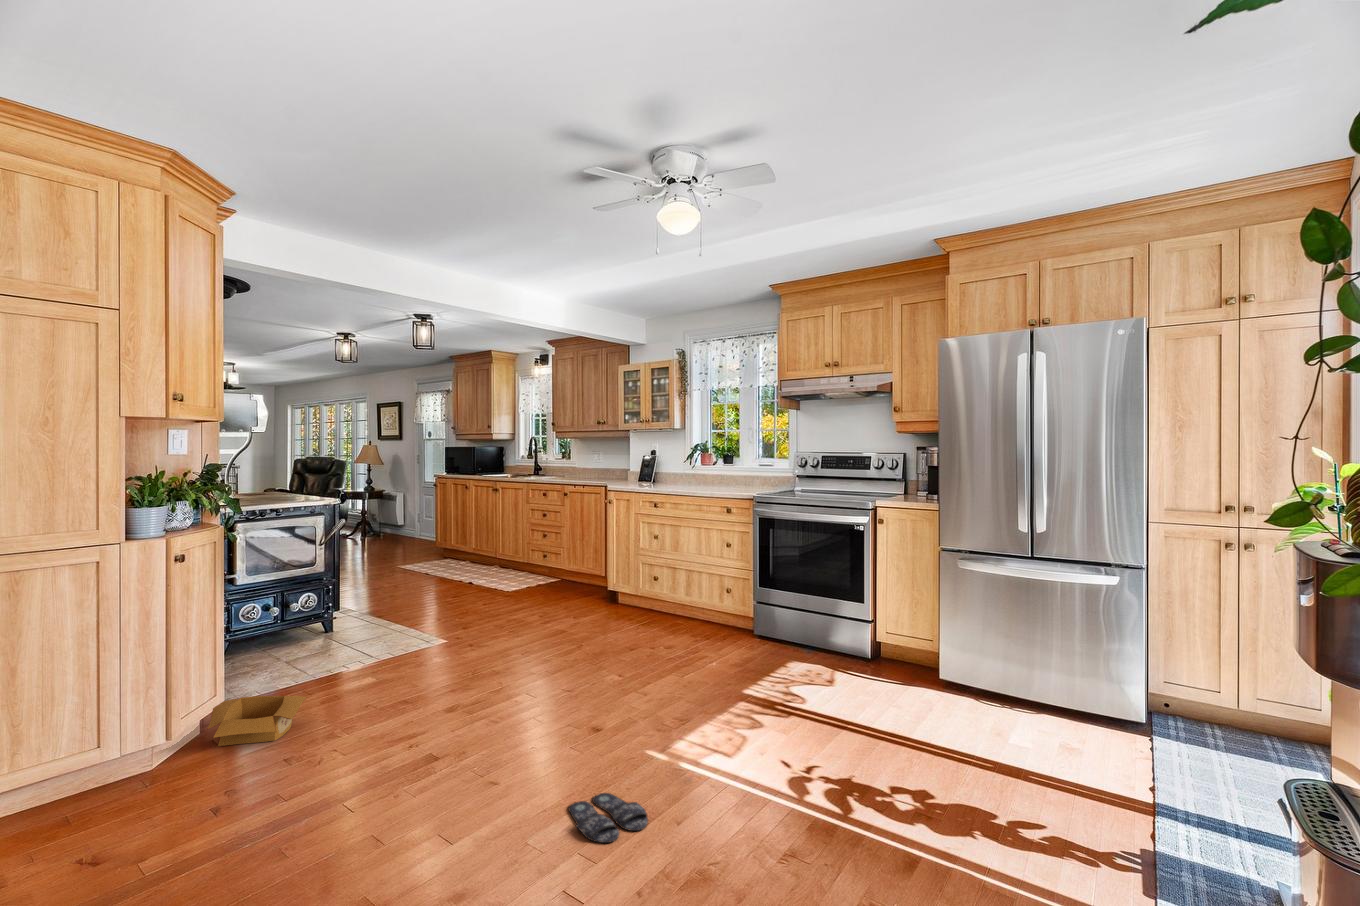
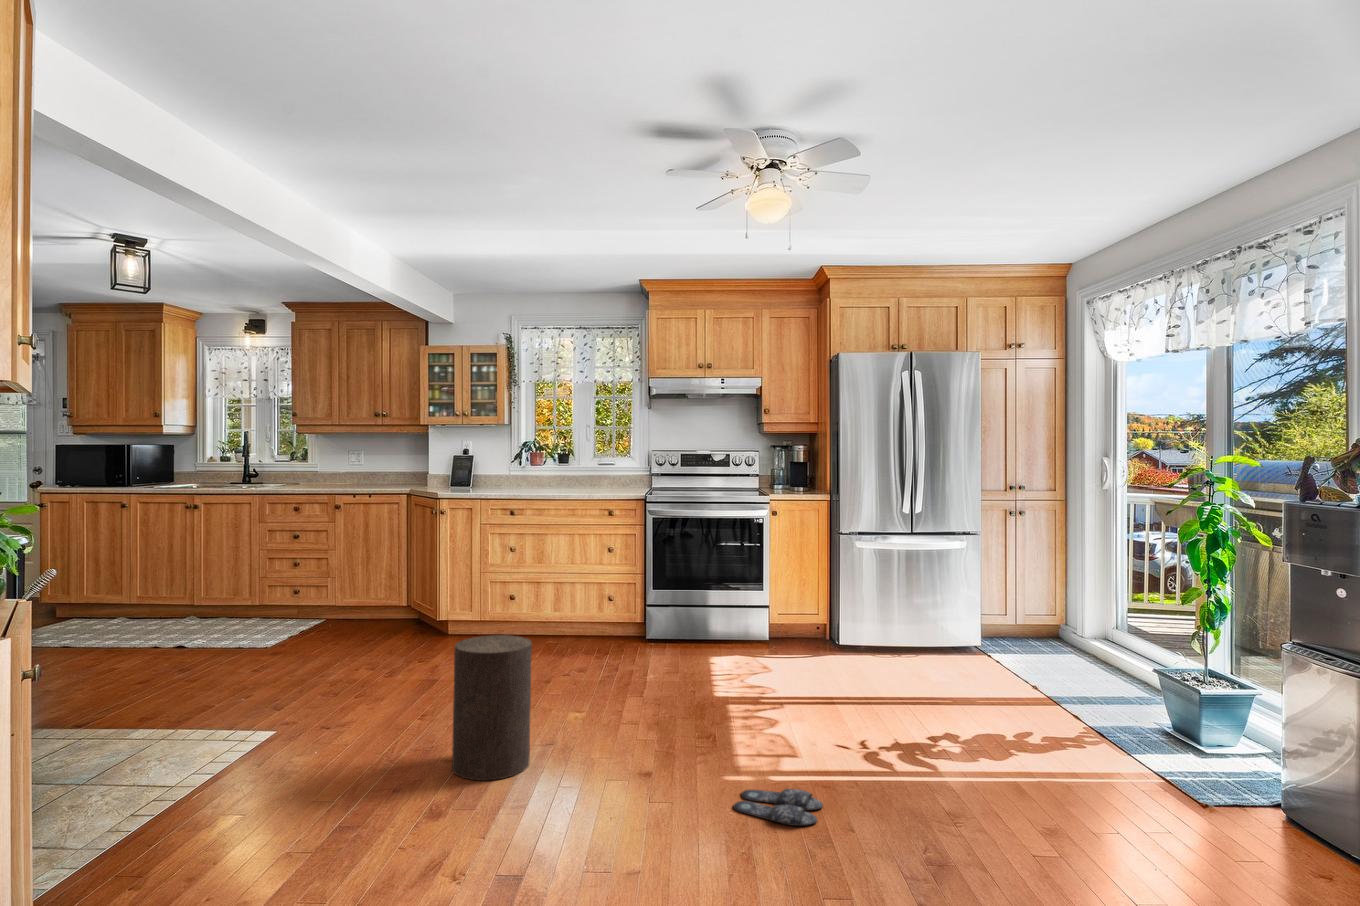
stool: none [441,614,504,731] -> present [452,635,532,780]
cardboard box: present [207,696,307,746] -> none [129,783,286,878]

